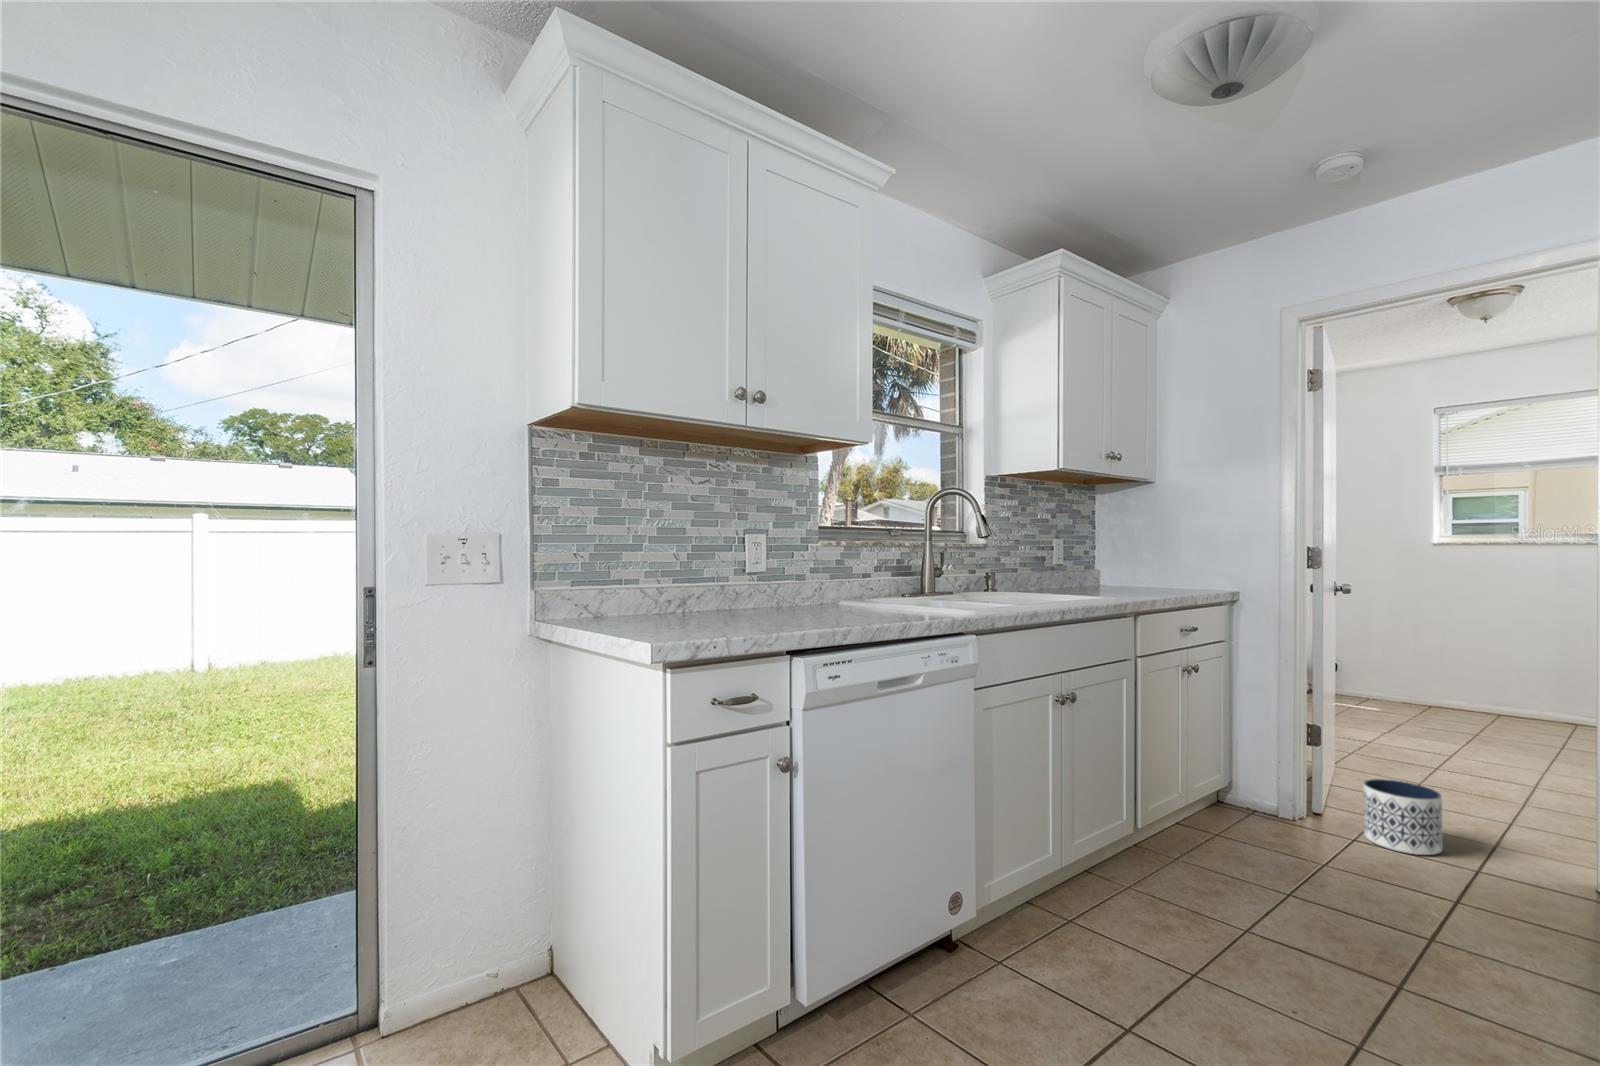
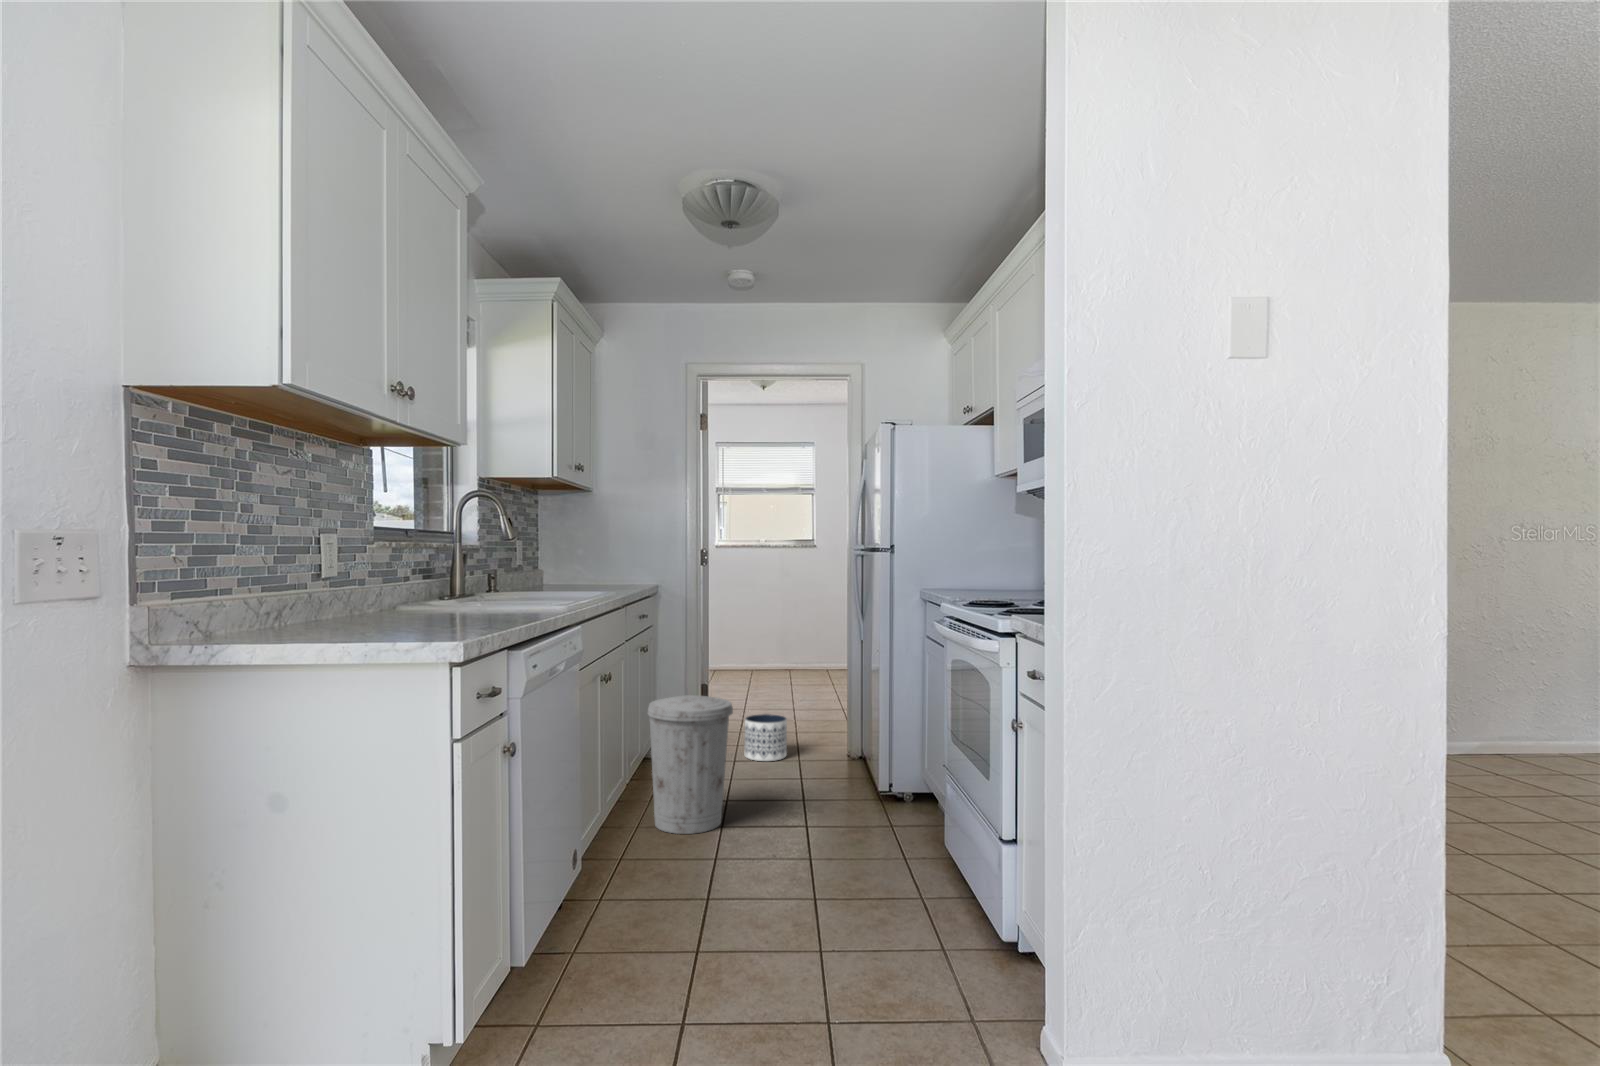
trash can: none [1136,736,1264,930] -> present [648,695,733,834]

